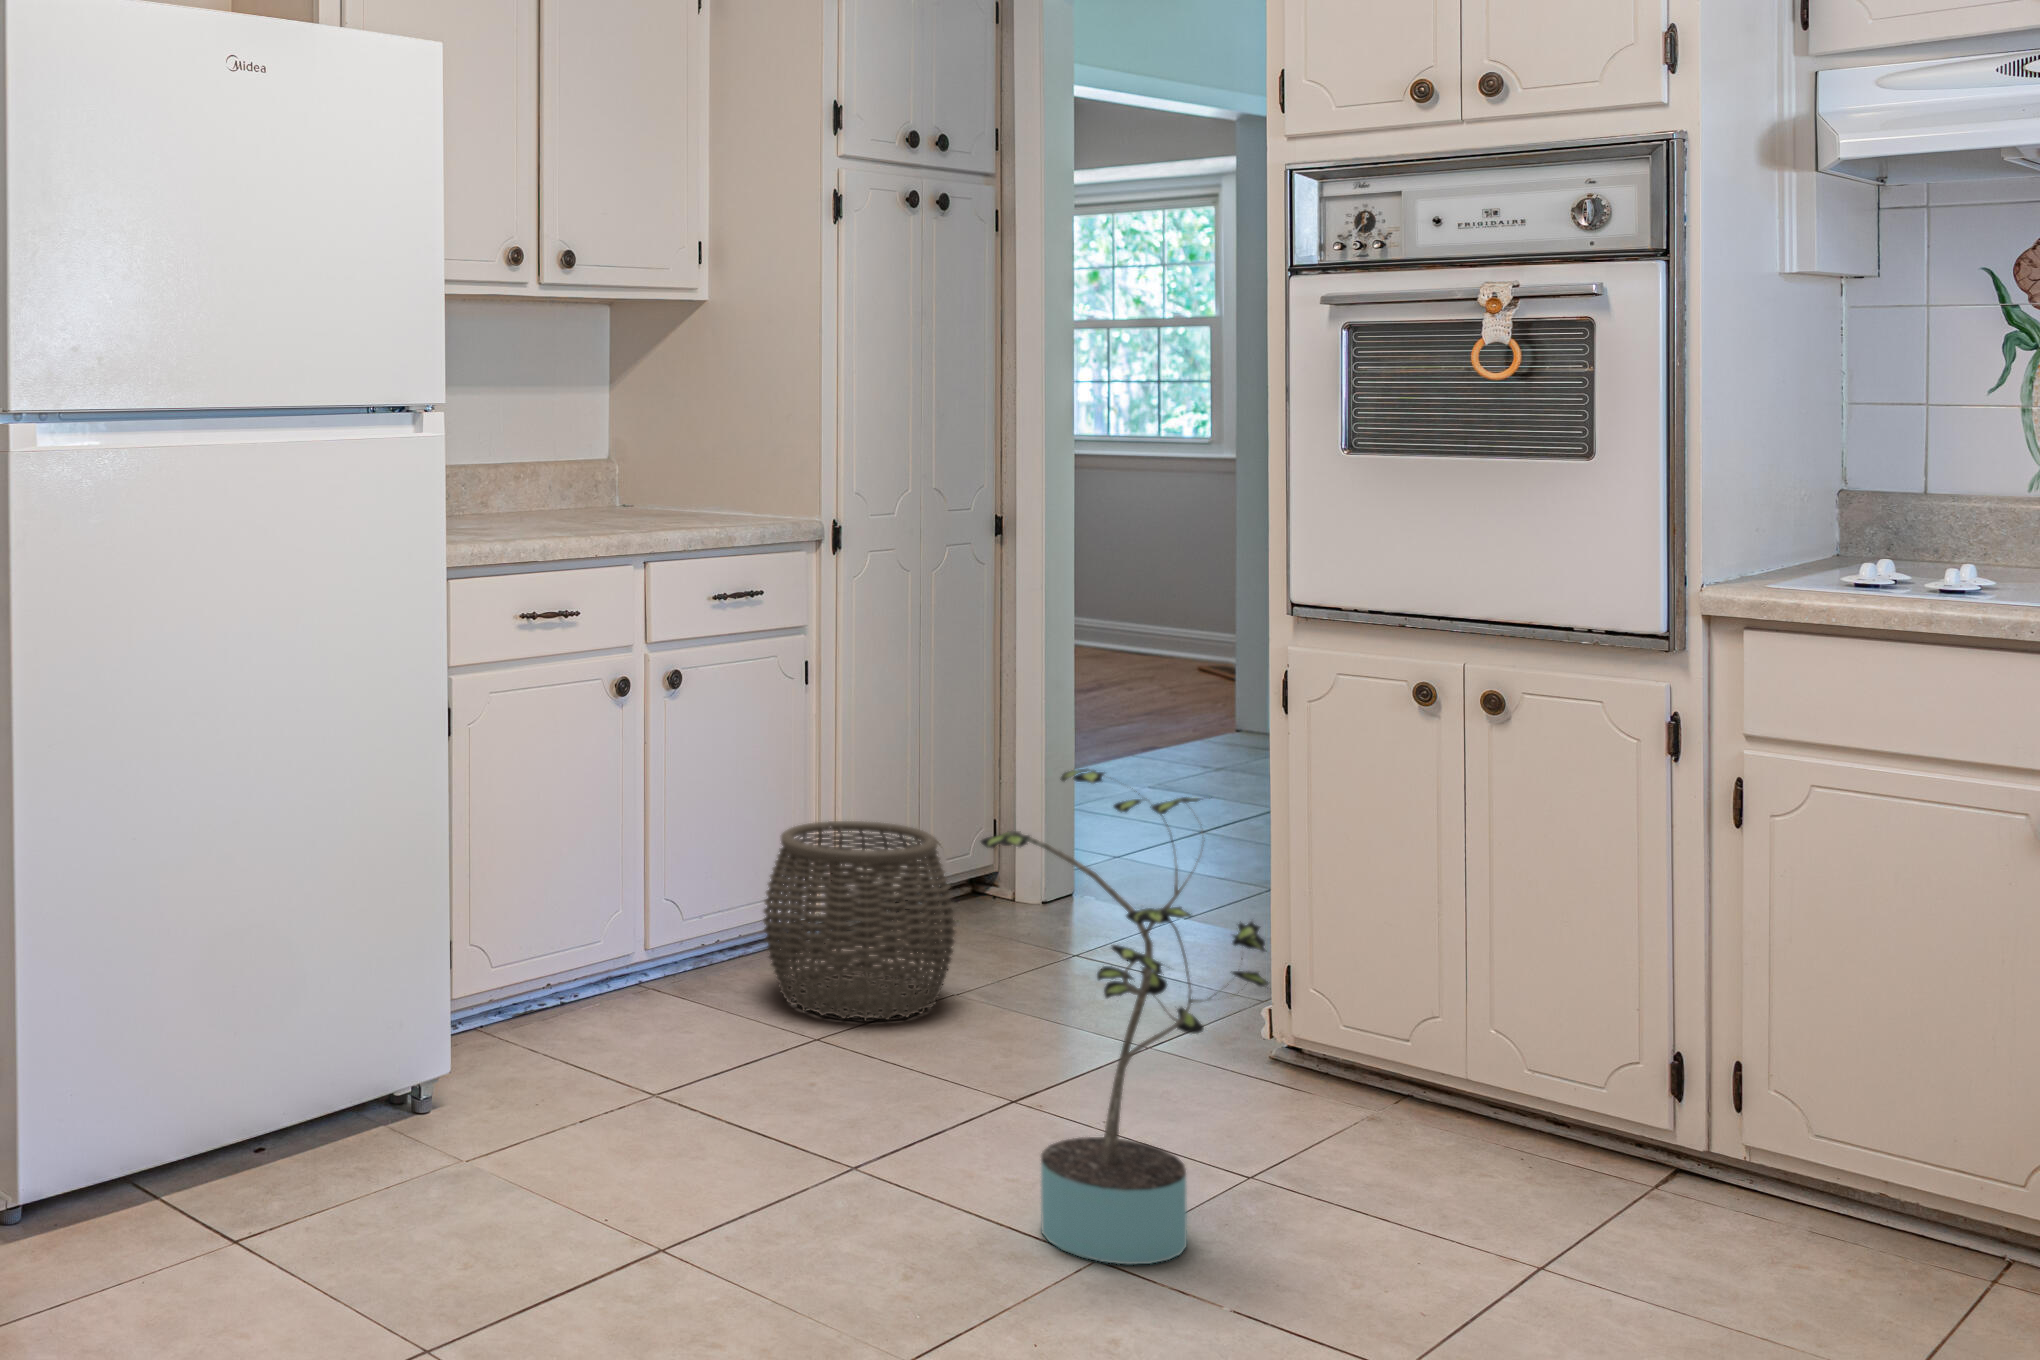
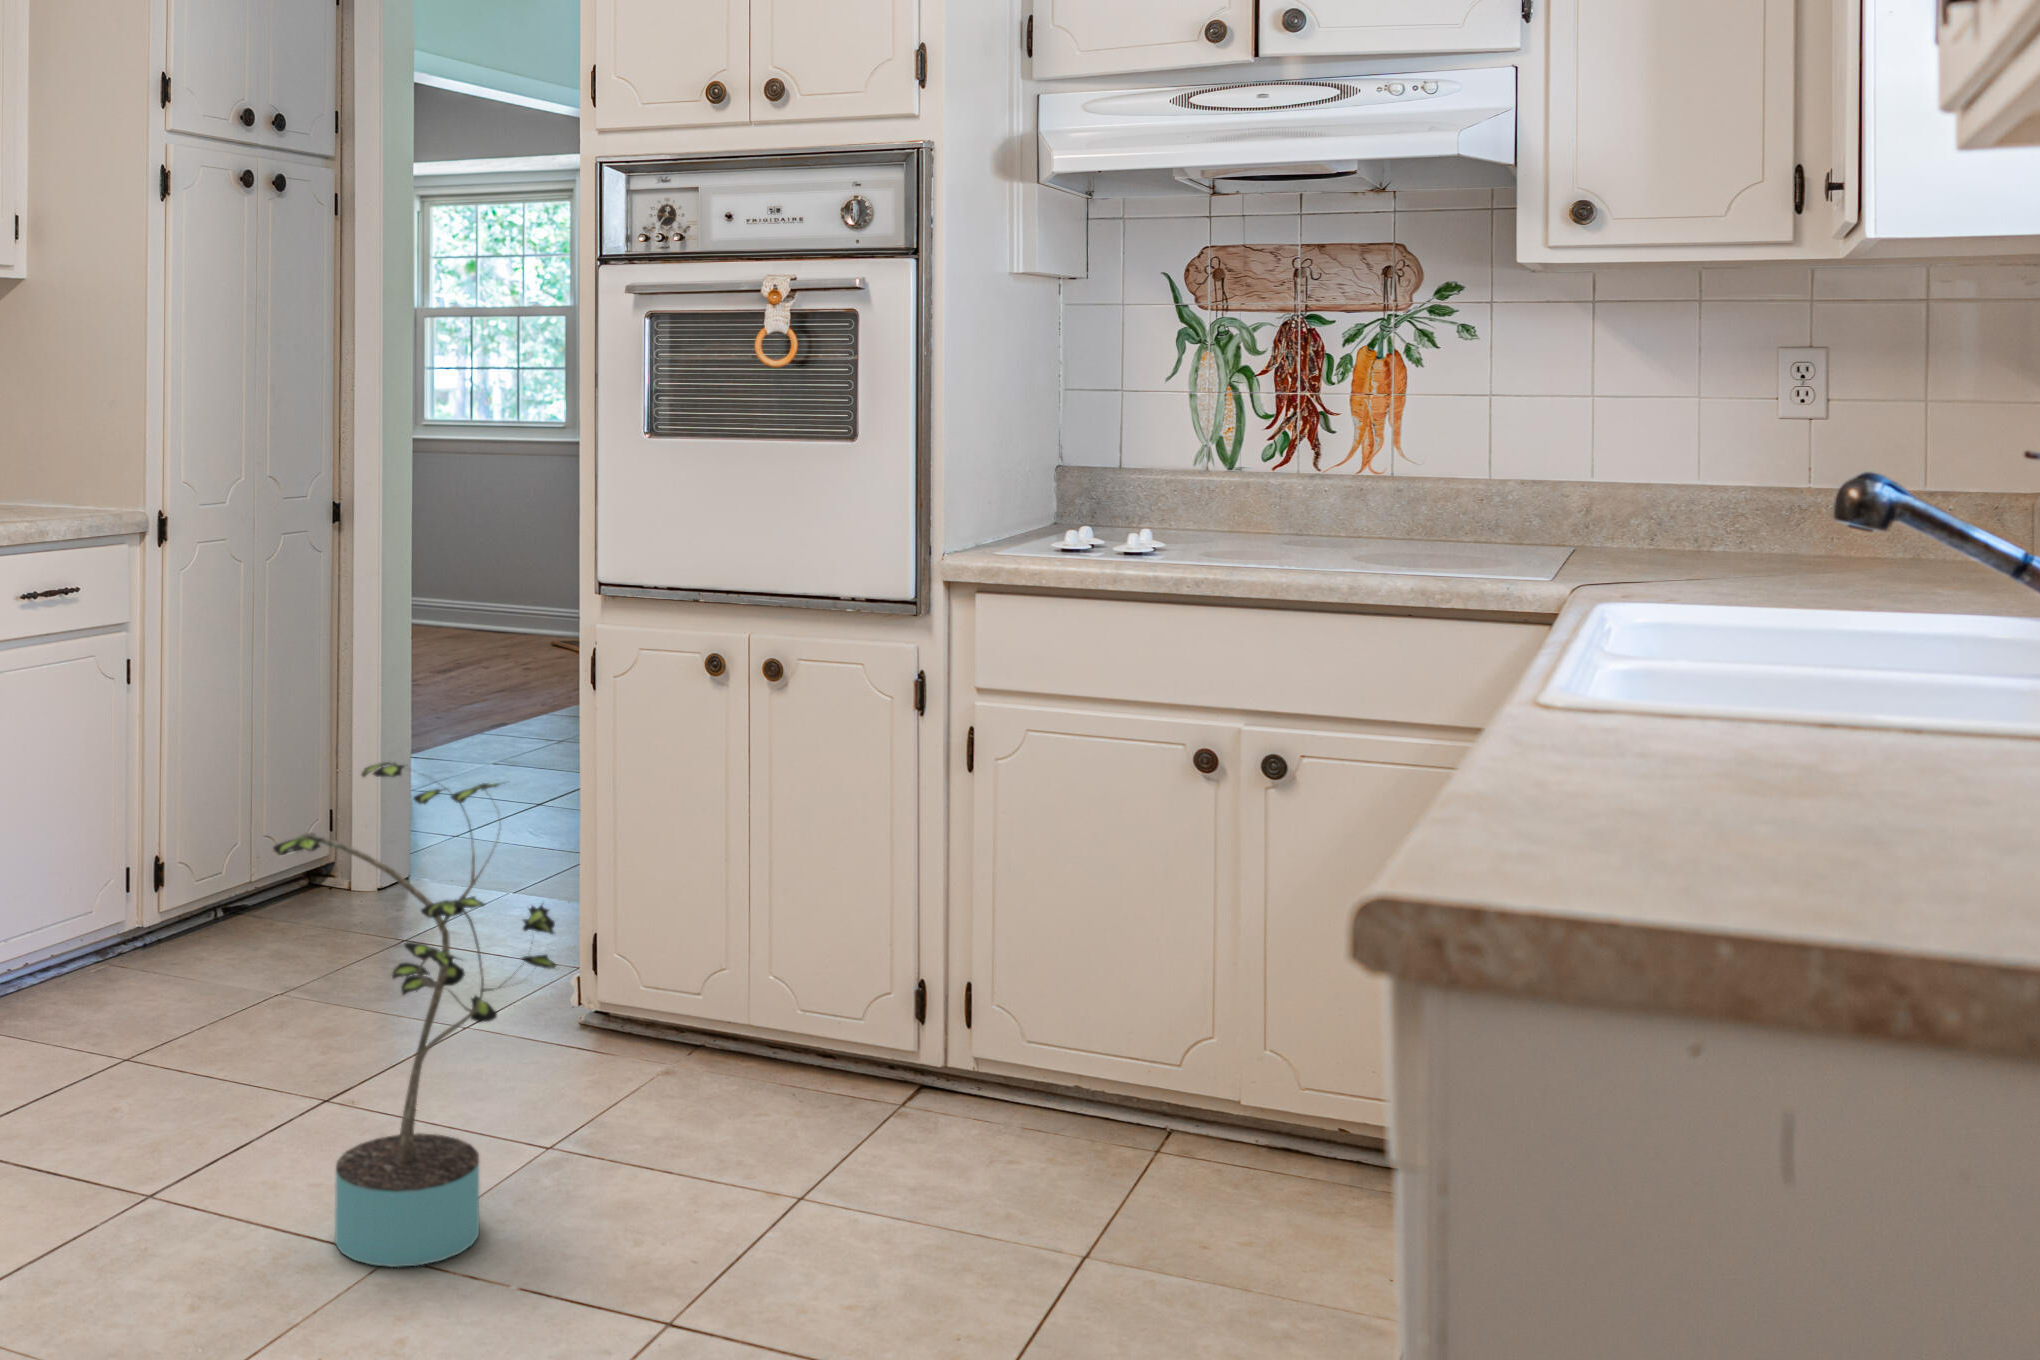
woven basket: present [763,821,956,1021] -> none [73,821,279,1032]

